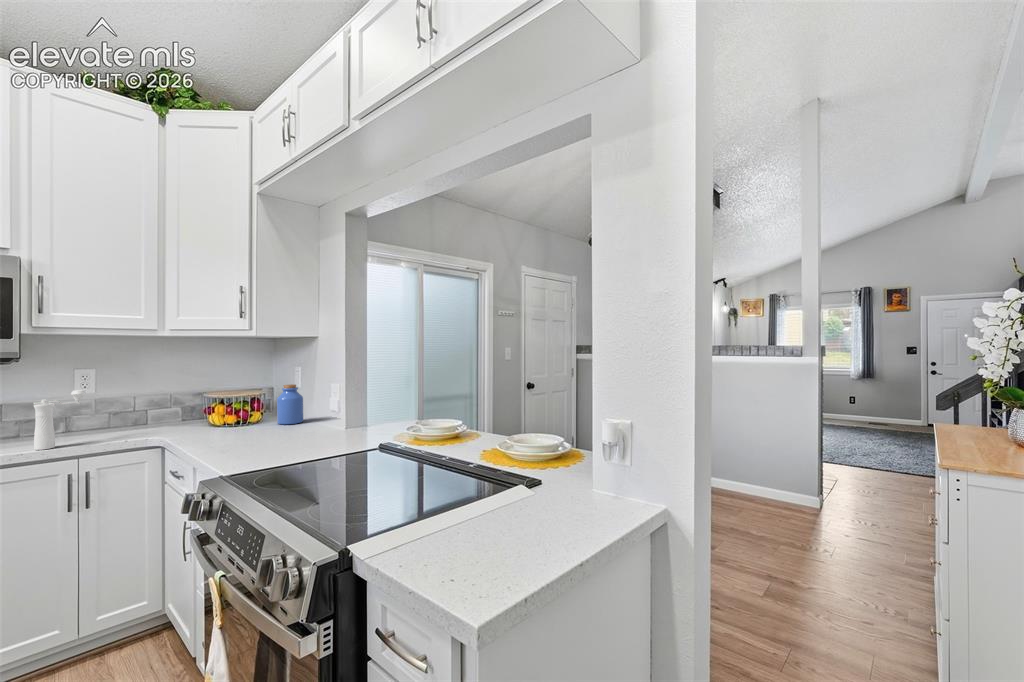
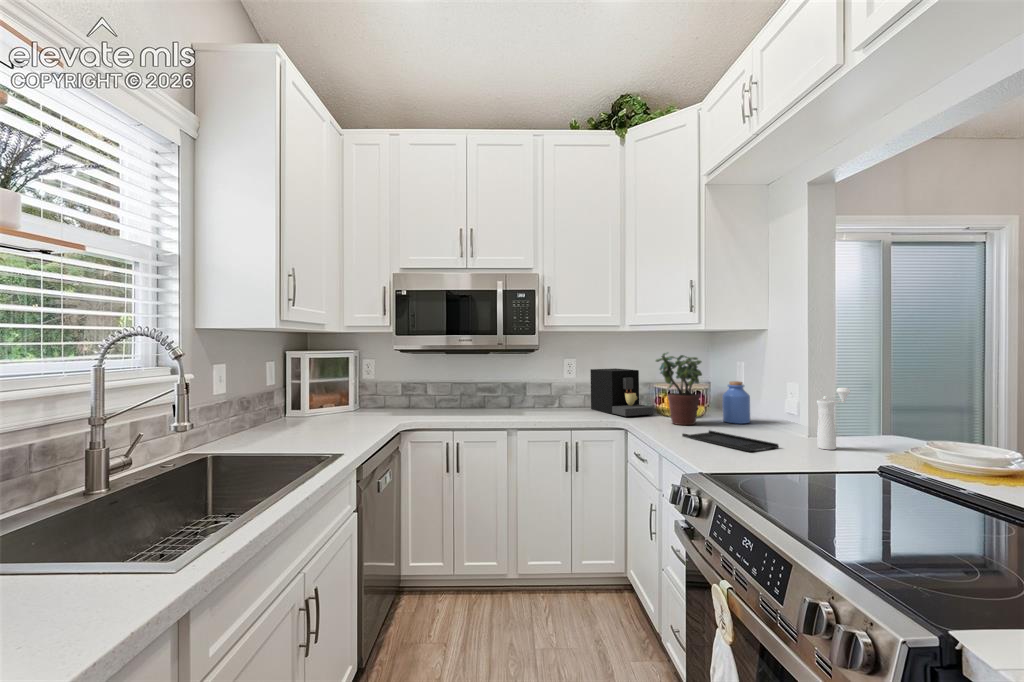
potted plant: none [200,359,254,433] -> present [656,352,702,425]
coffee maker: none [118,378,202,432] -> present [590,368,653,416]
pepper mill: present [33,390,85,450] -> present [817,388,850,450]
tray: none [225,435,316,450] -> present [682,431,778,452]

